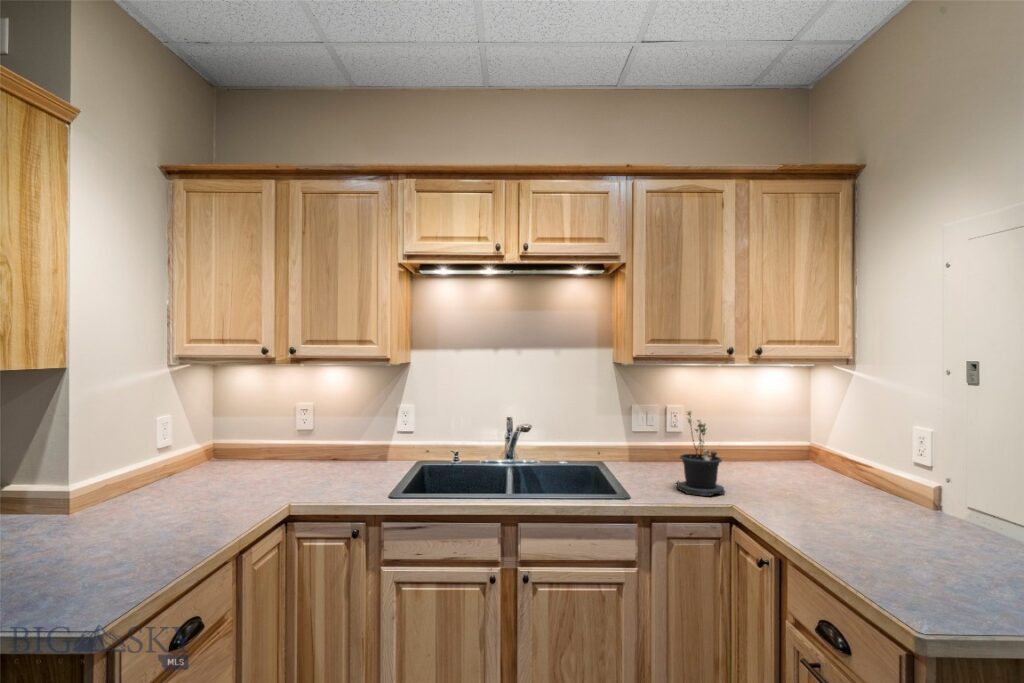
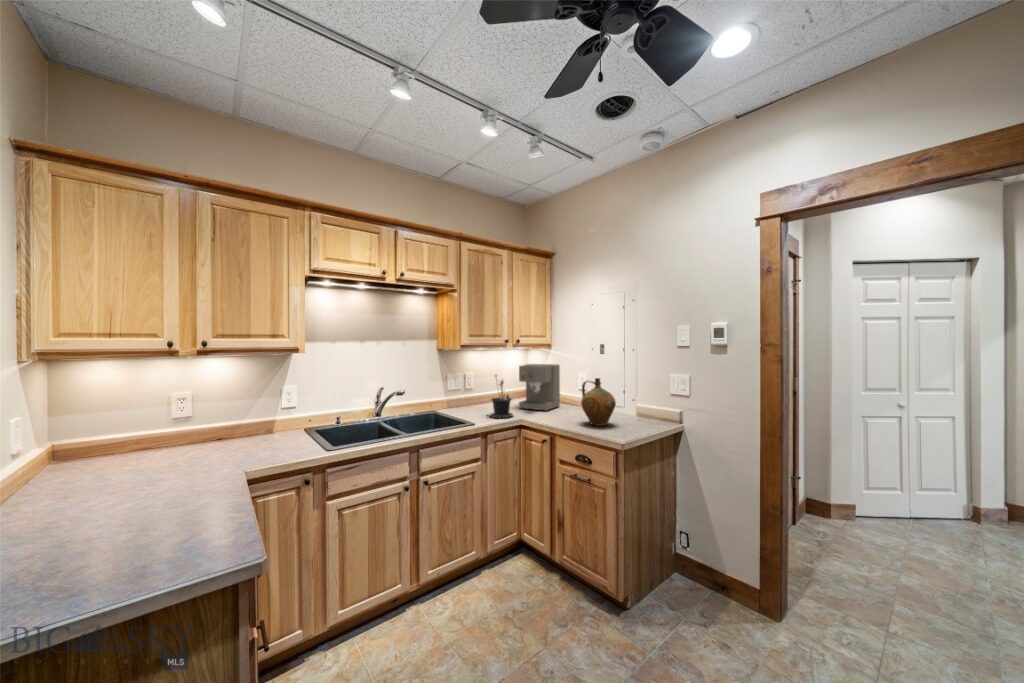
coffee maker: none [756,394,858,496] -> present [519,364,560,411]
ceramic jug: none [864,443,975,569] -> present [581,378,616,426]

